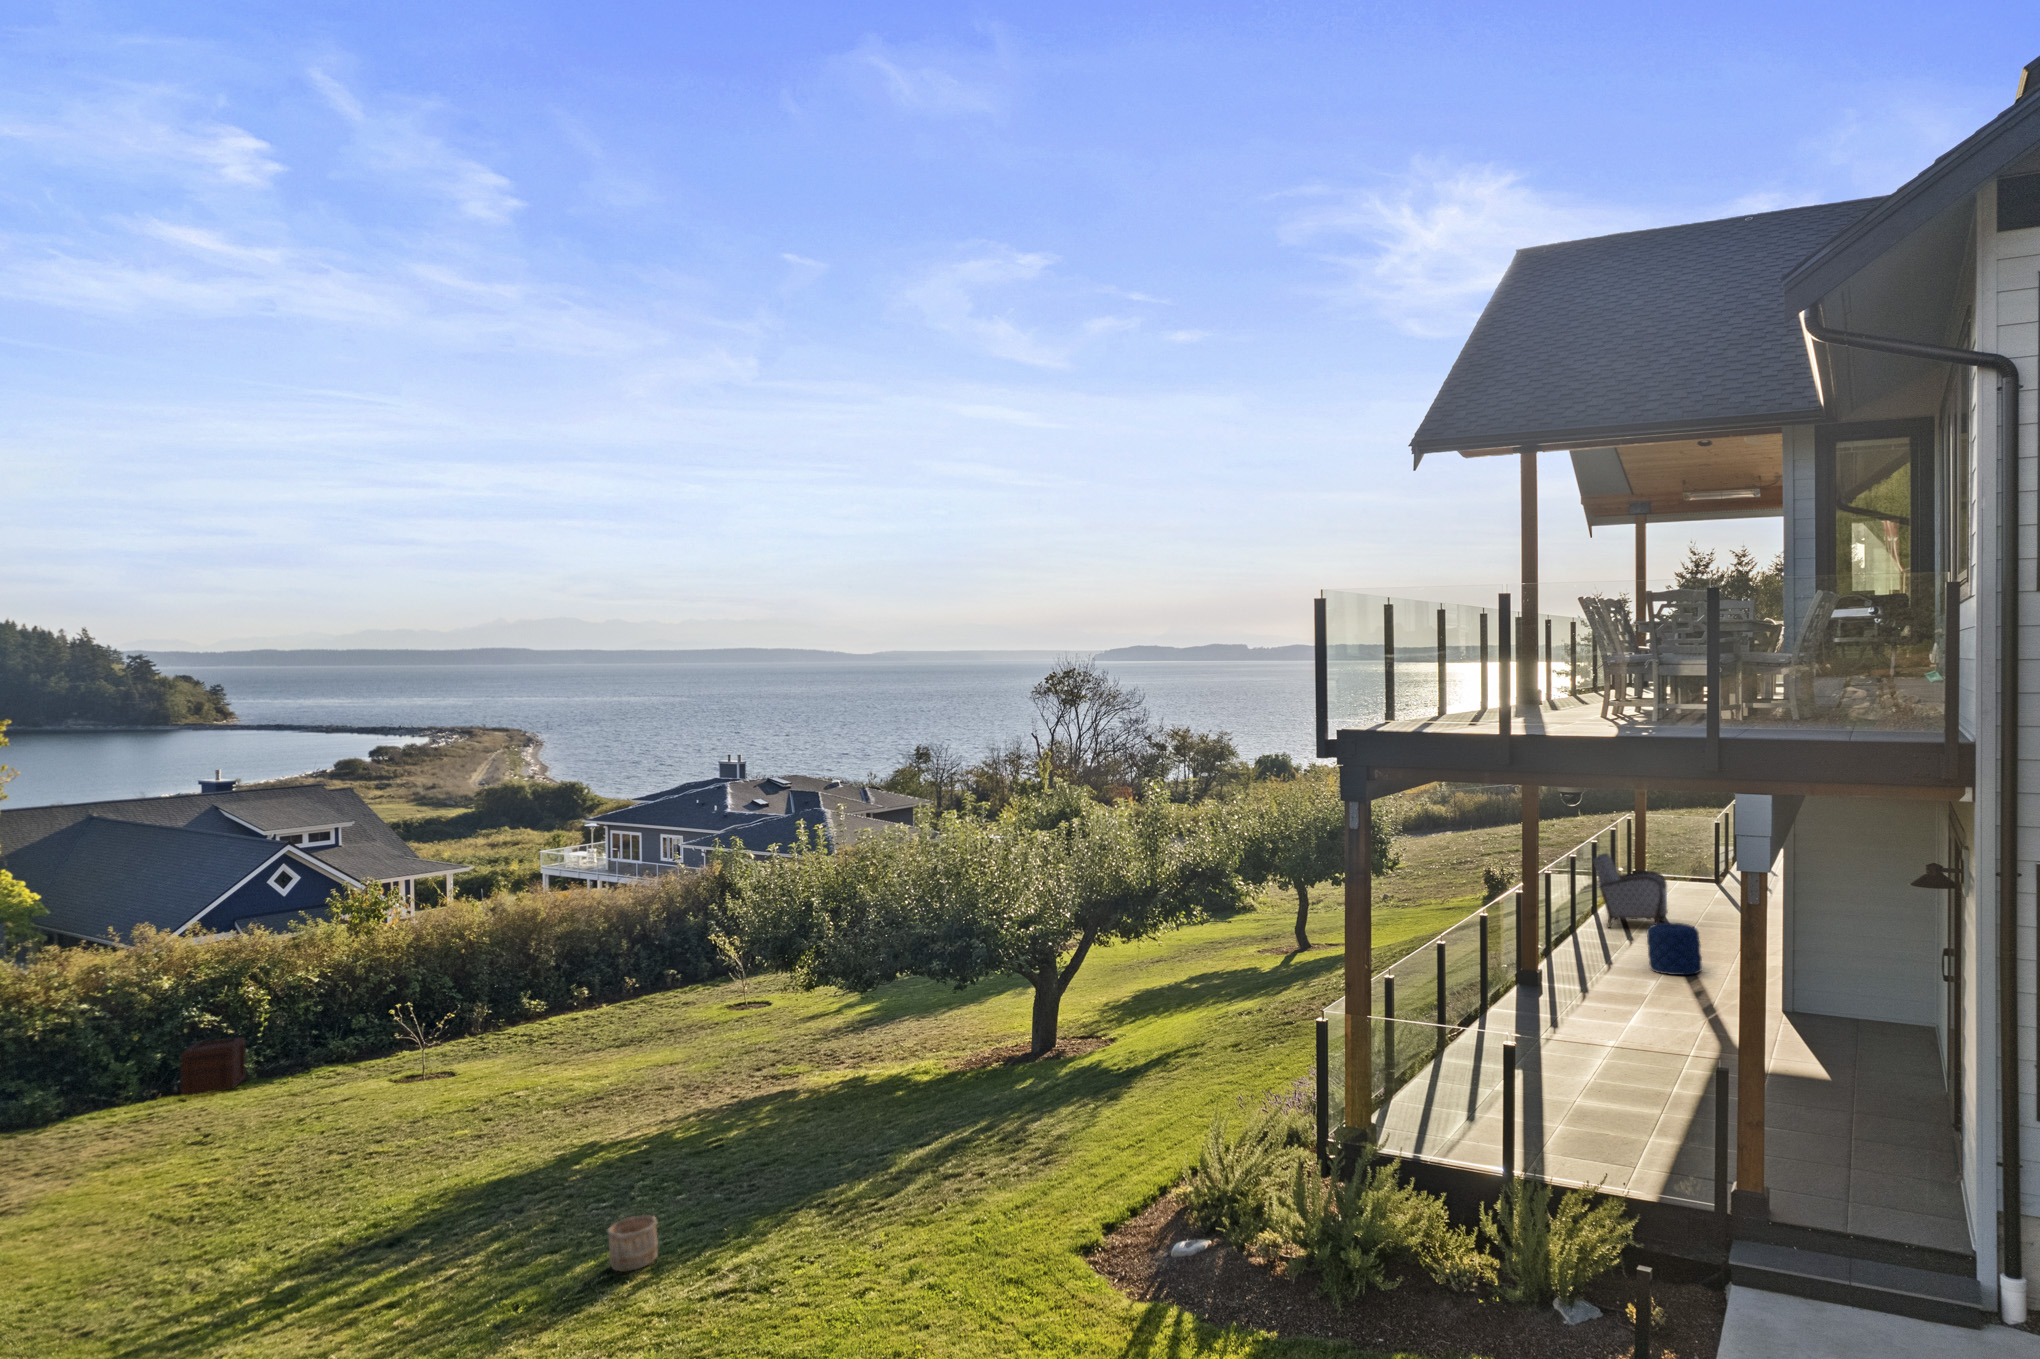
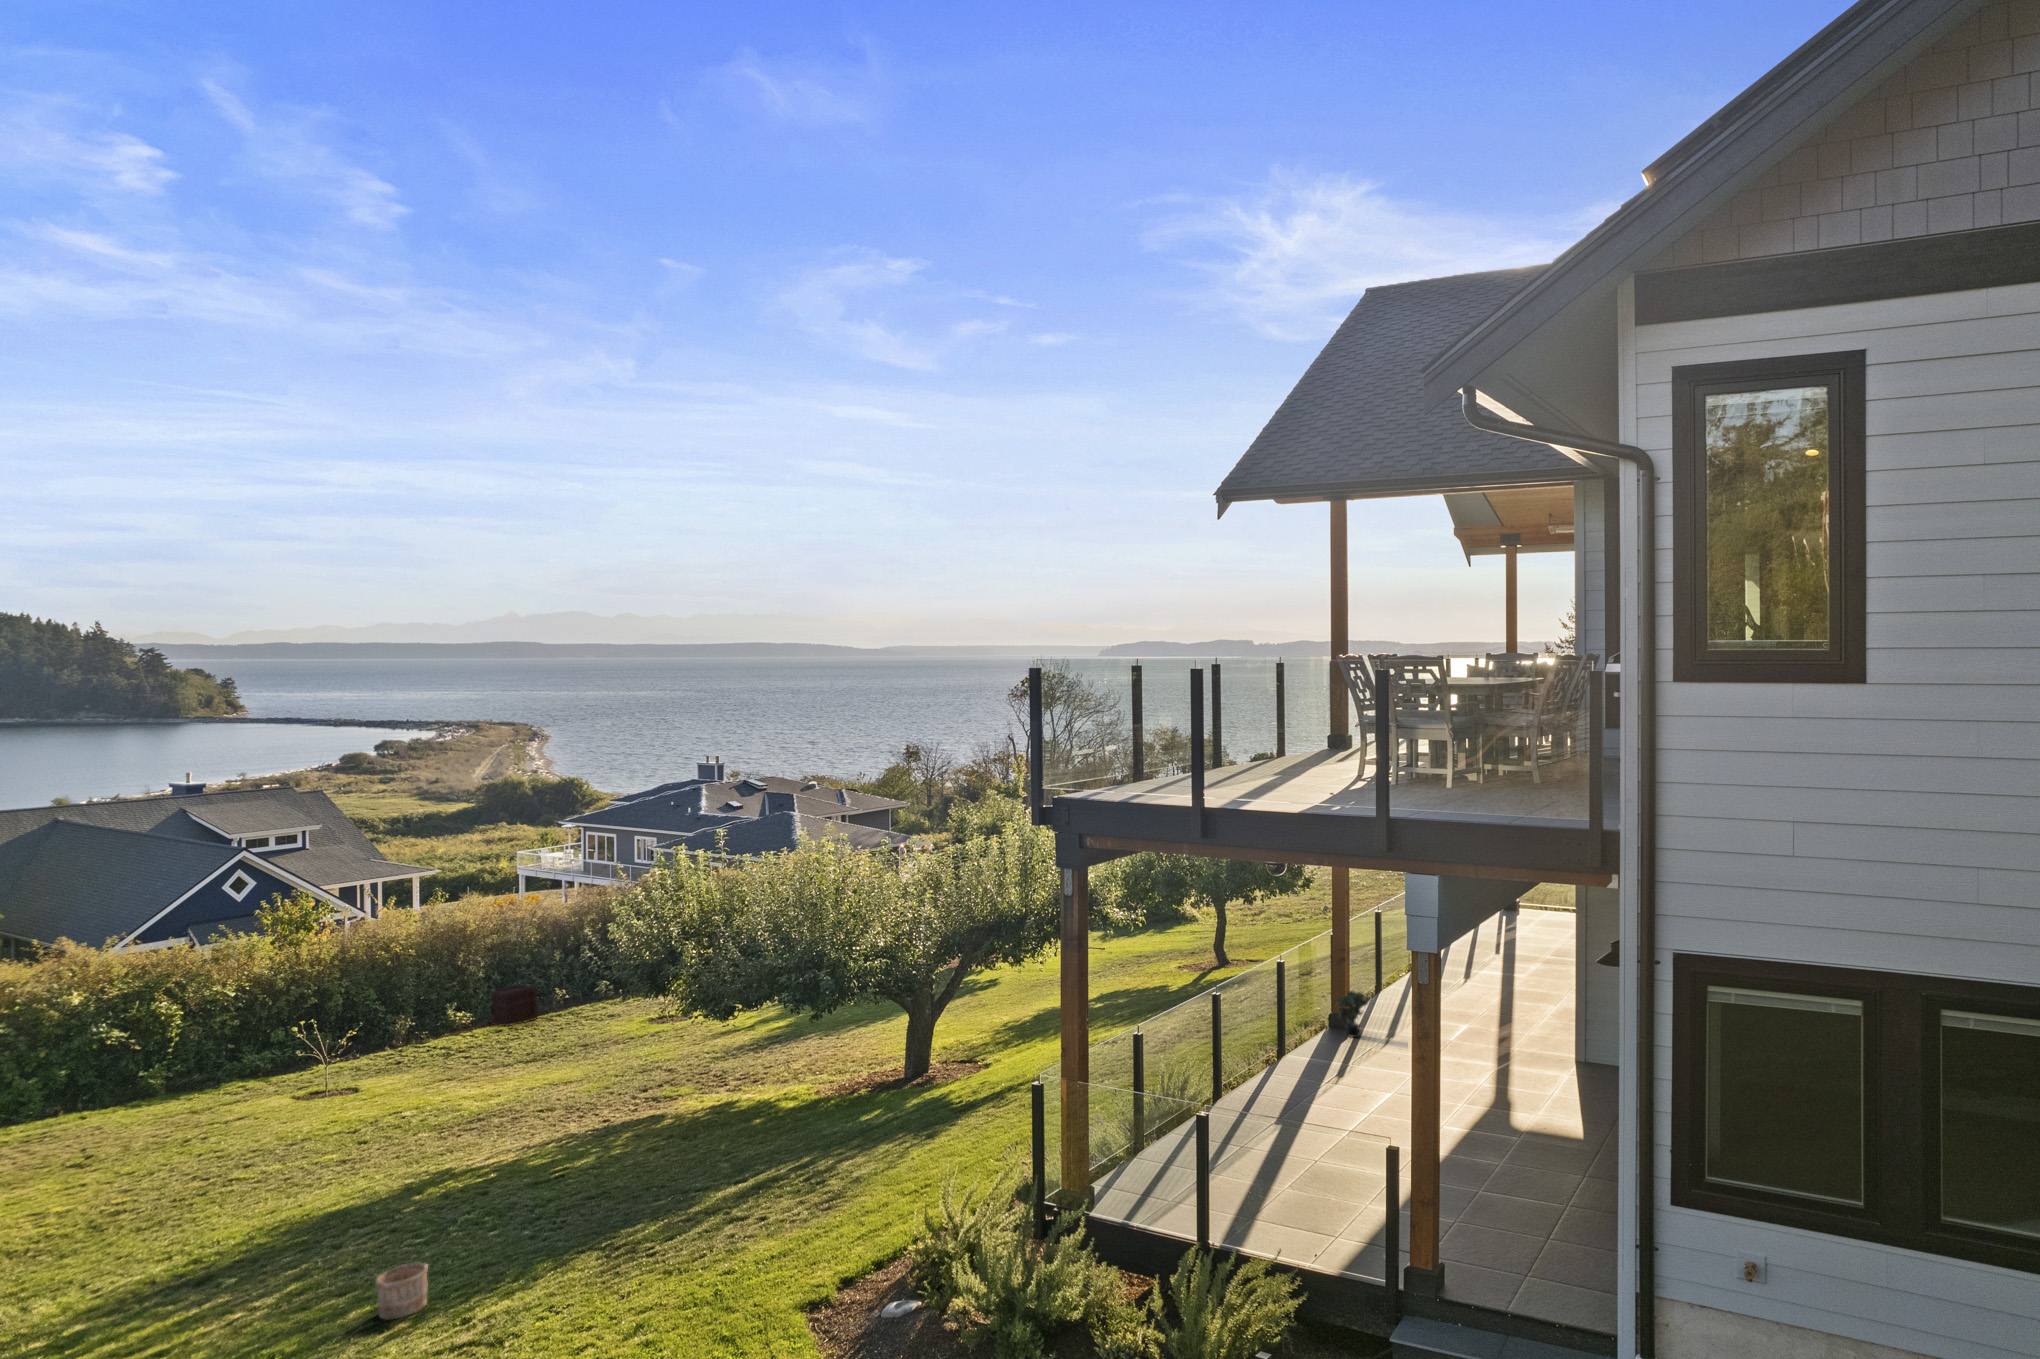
armchair: present [1593,853,1668,928] -> none [1448,882,1523,961]
pouf: present [1647,923,1702,975] -> none [1476,960,1528,1013]
potted plant: none [1518,949,1556,997] -> present [1337,990,1371,1037]
wooden crate: present [181,1037,246,1095] -> present [490,985,538,1026]

